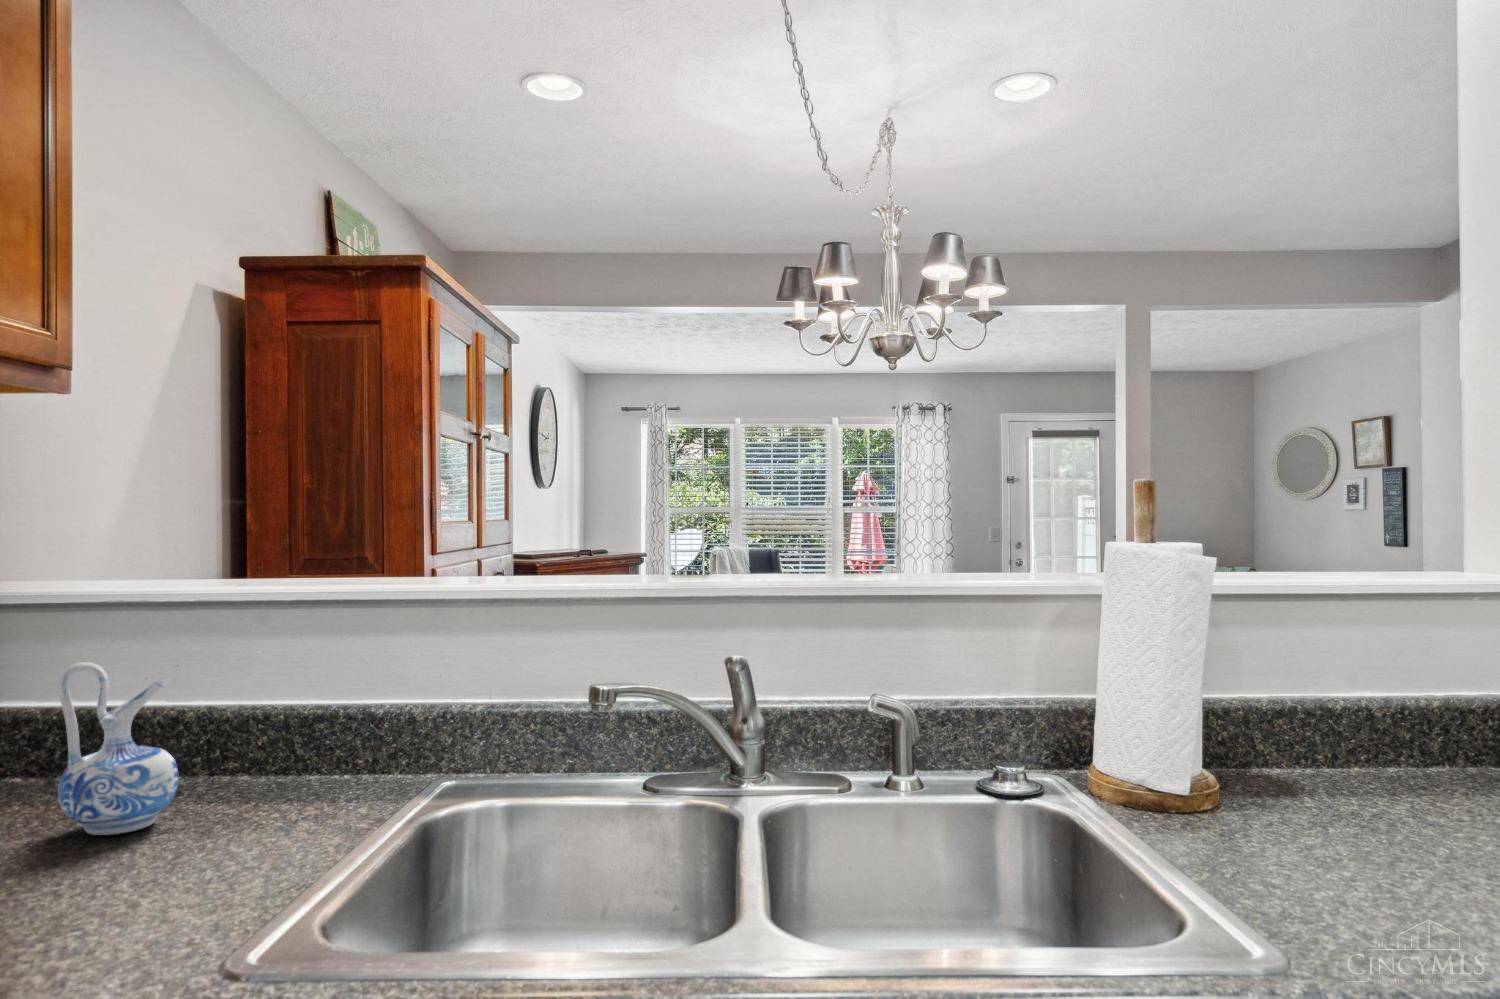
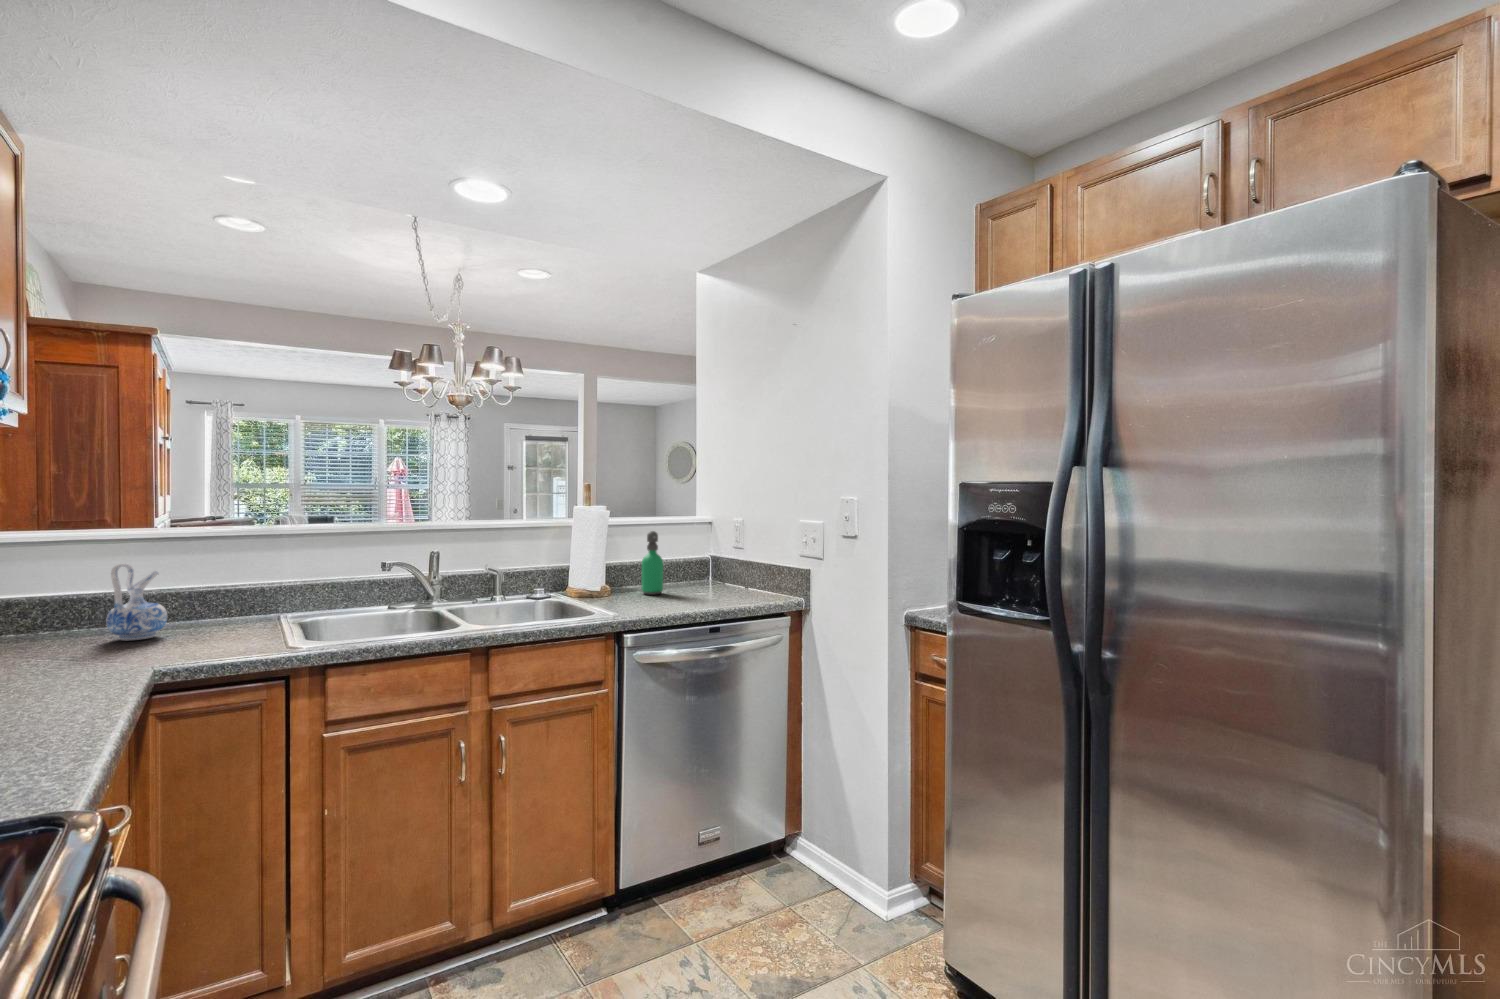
soap dispenser: none [1331,614,1416,824] -> present [641,531,663,595]

